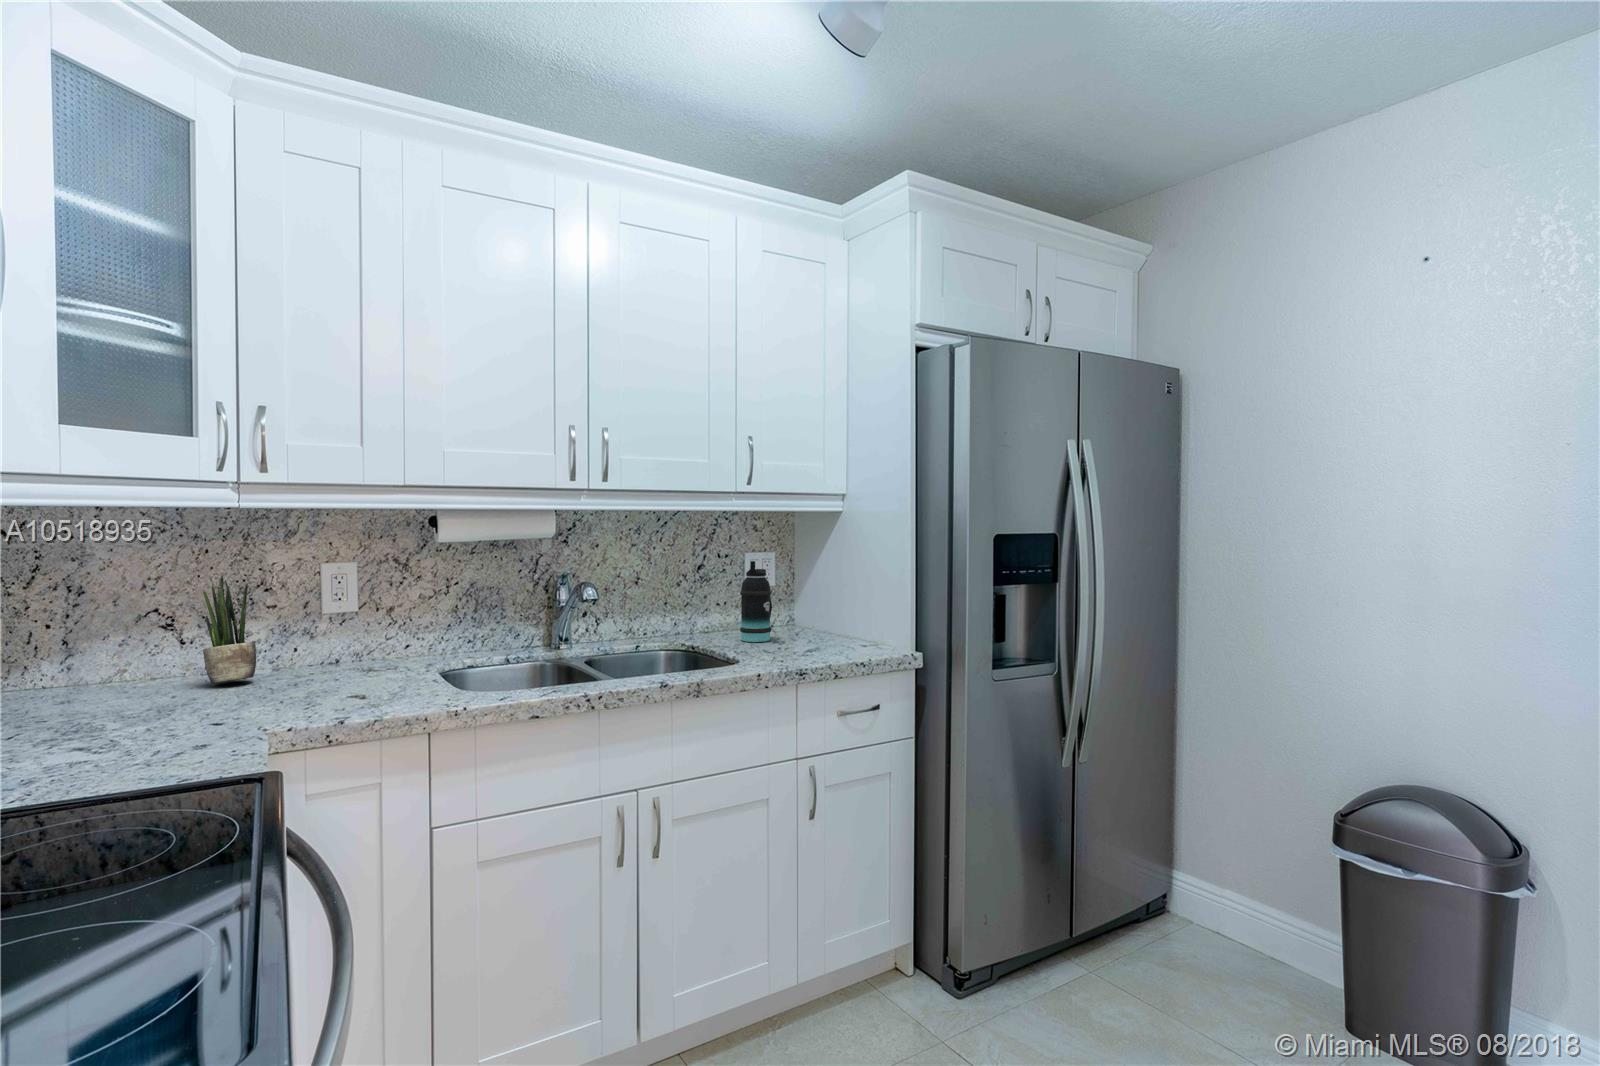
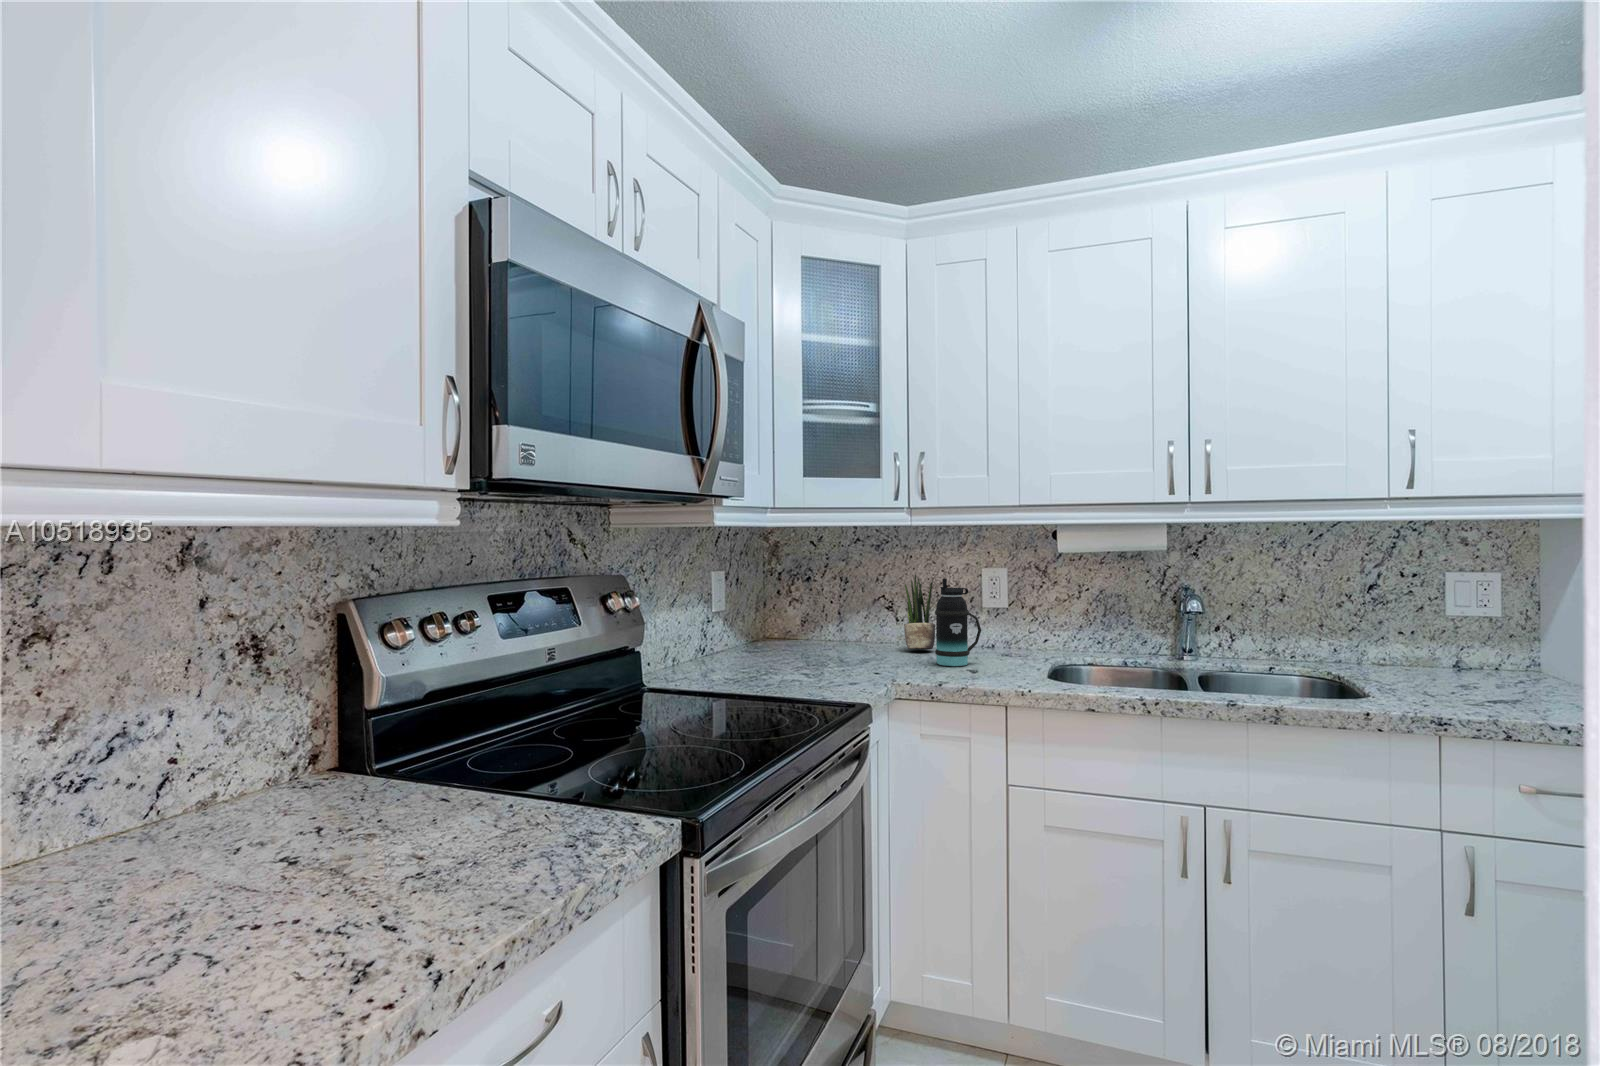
bottle: present [740,561,772,642] -> present [935,579,981,666]

